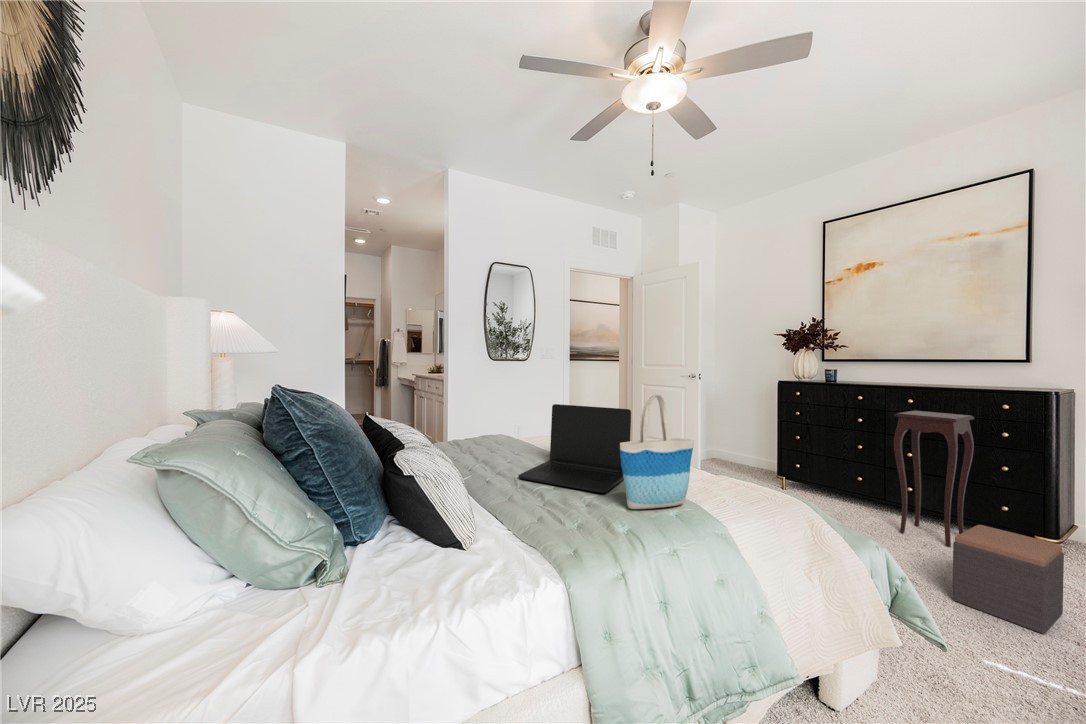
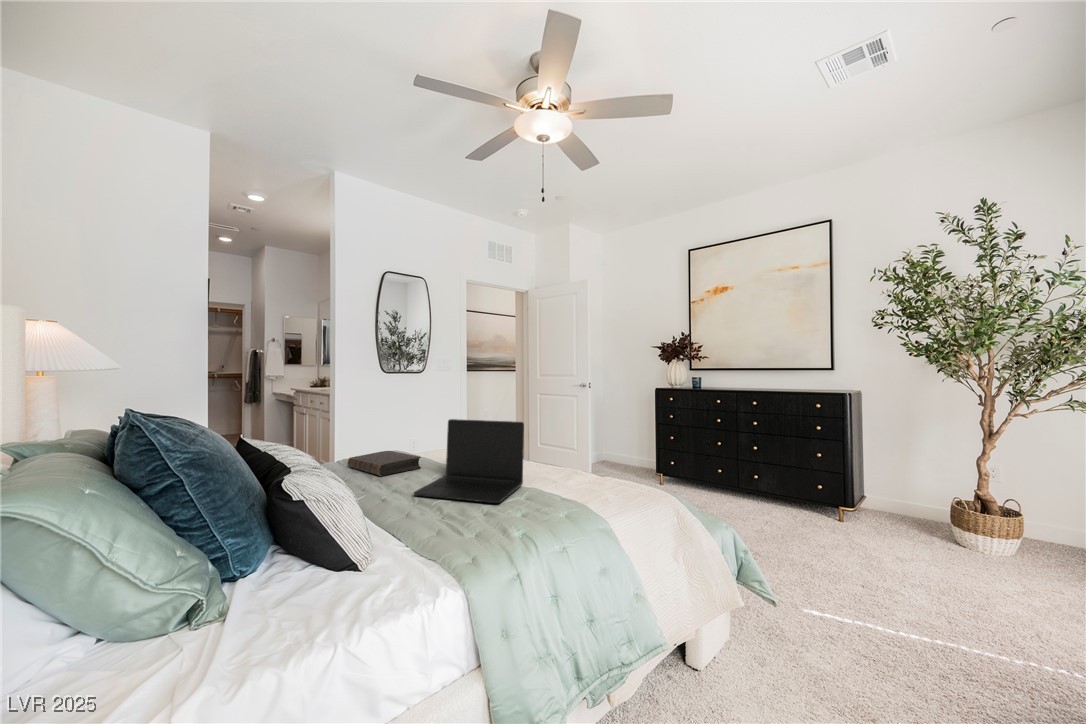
tote bag: present [620,394,694,509] -> none [512,408,579,516]
side table: present [894,411,974,547] -> none [746,412,802,525]
book: none [459,433,526,457] -> present [348,451,421,476]
footstool: present [952,525,1064,634] -> none [786,505,858,587]

